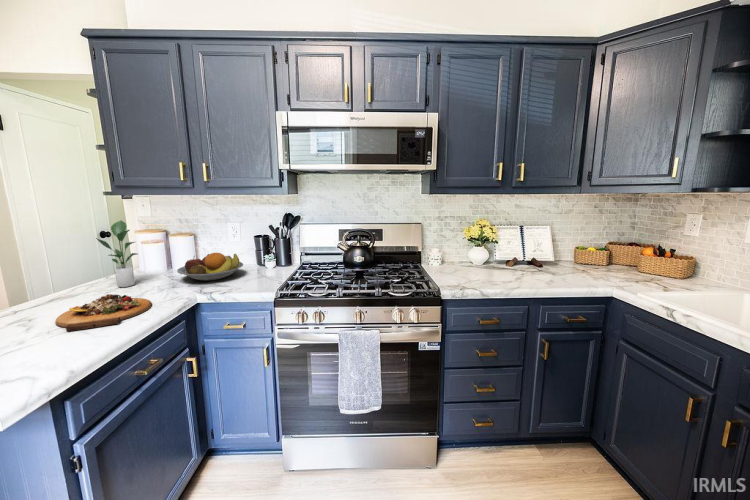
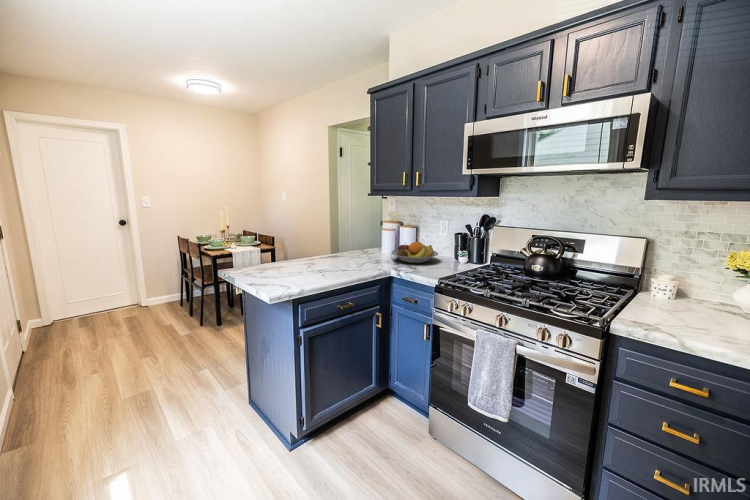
potted plant: present [96,220,137,287] -> none [353,212,375,257]
cutting board: present [55,294,152,331] -> none [317,257,364,275]

